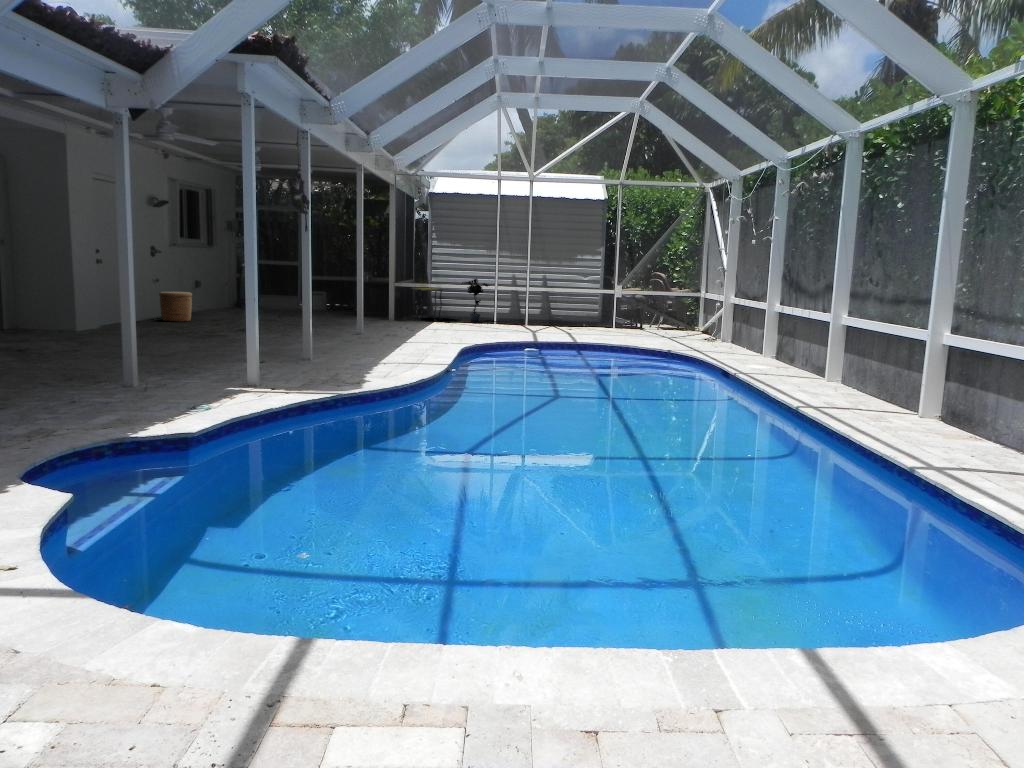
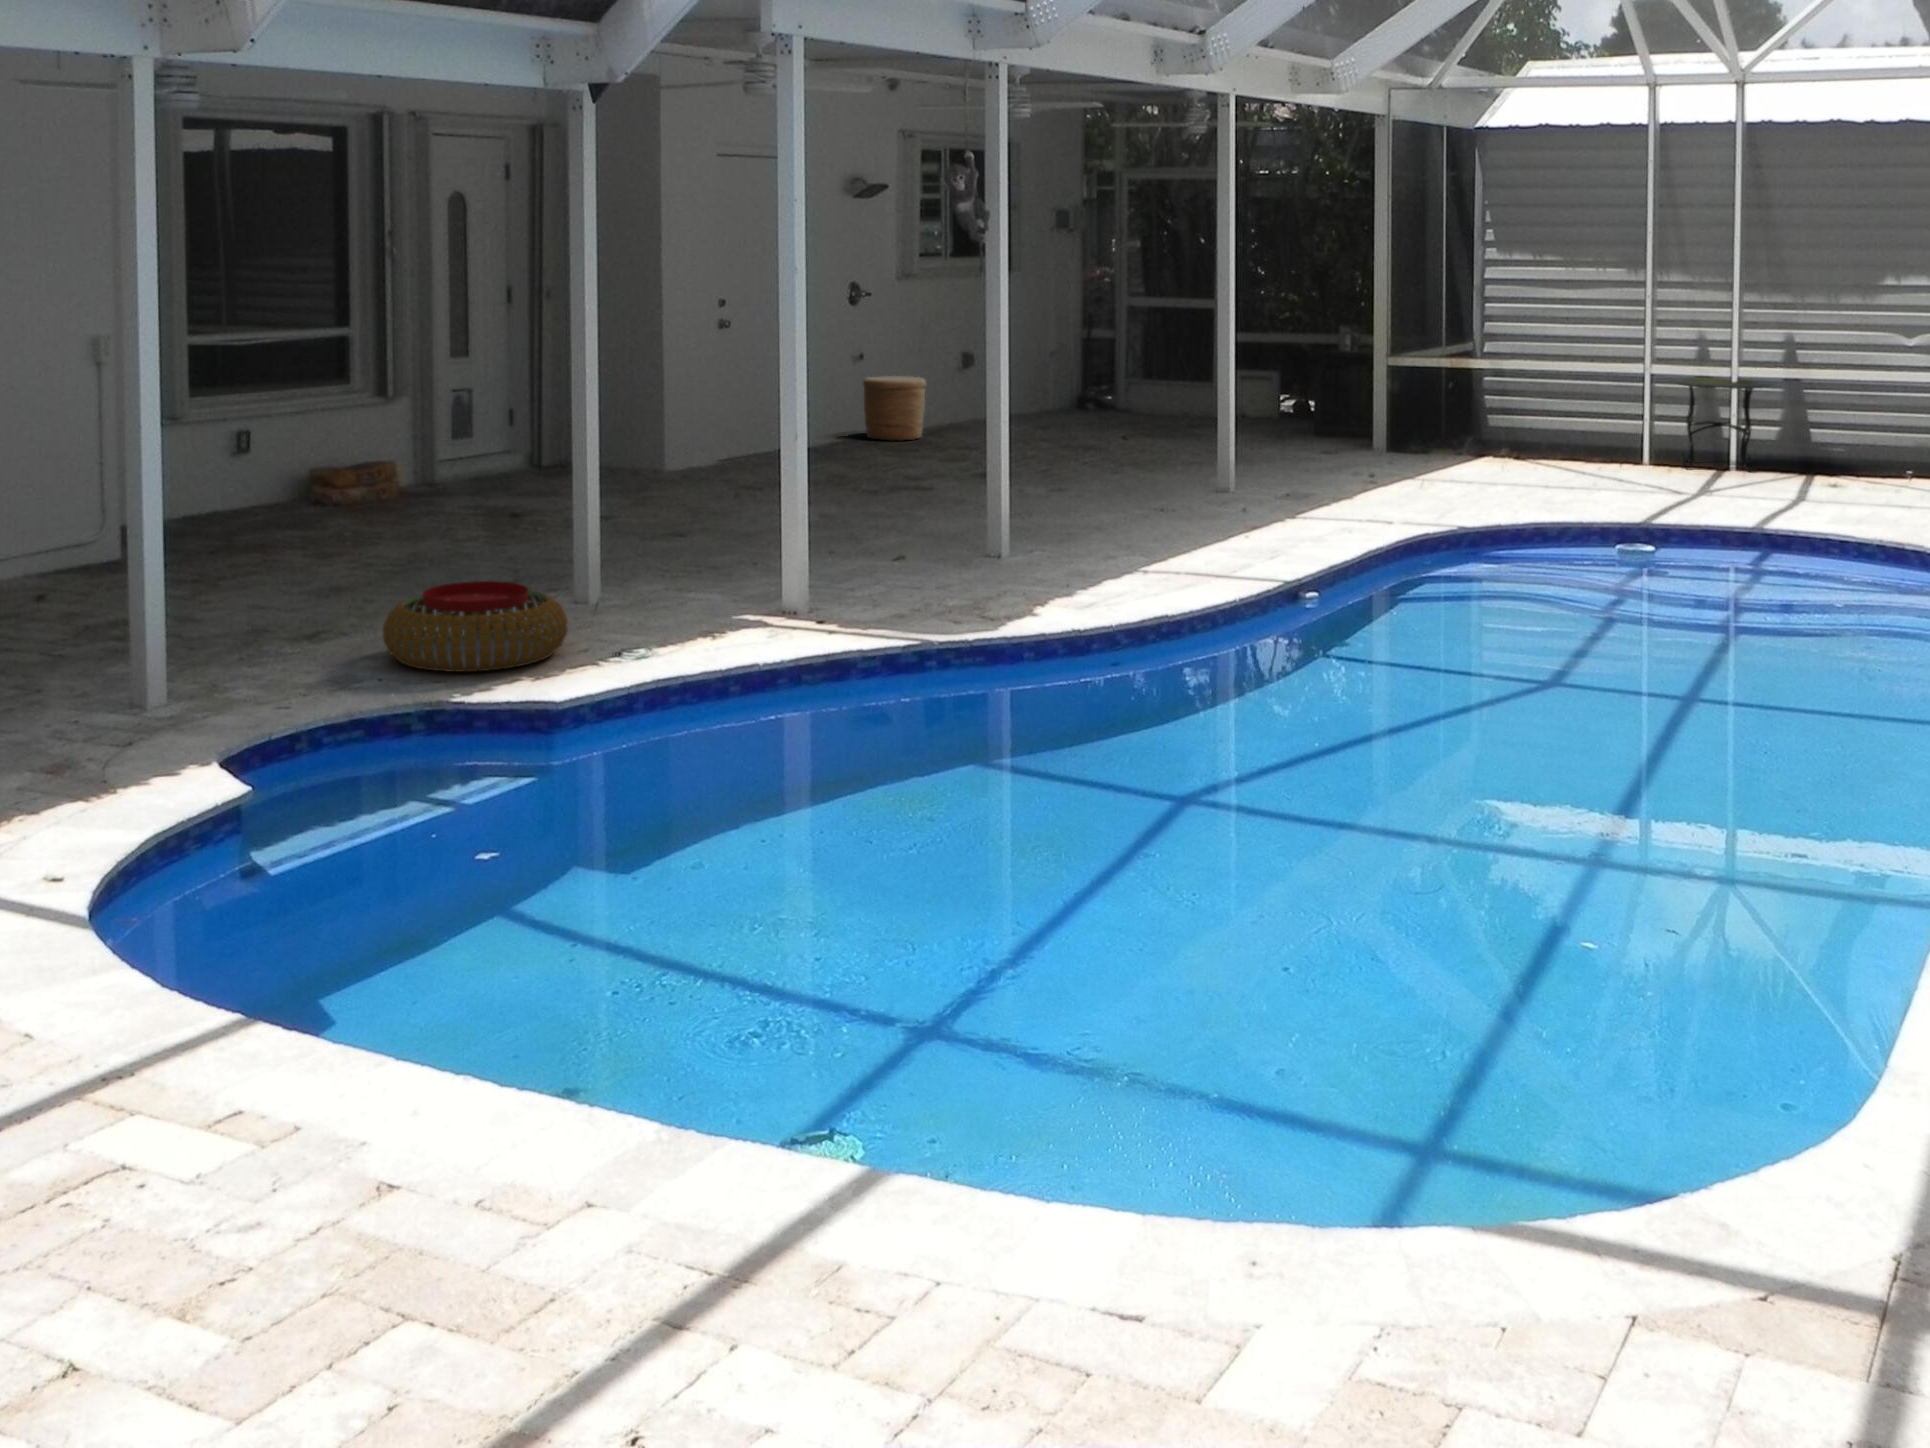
potted plant: present [462,279,489,322] -> none [1554,339,1625,455]
side table: present [412,288,446,322] -> present [1669,377,1773,471]
pouf: none [48,375,164,424] -> present [383,581,568,672]

